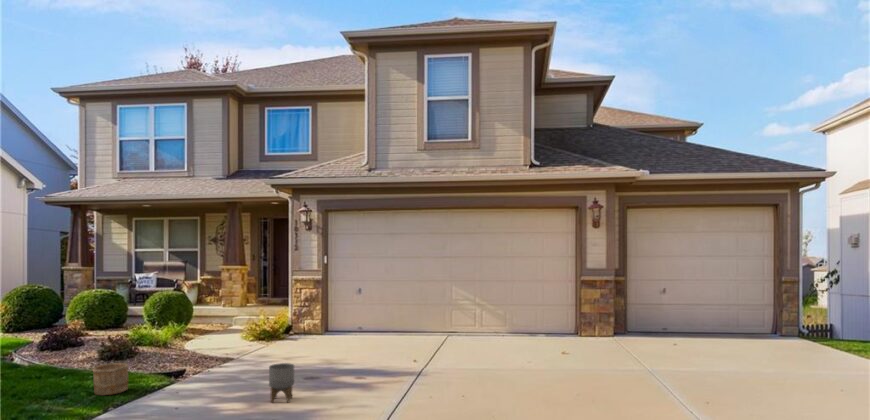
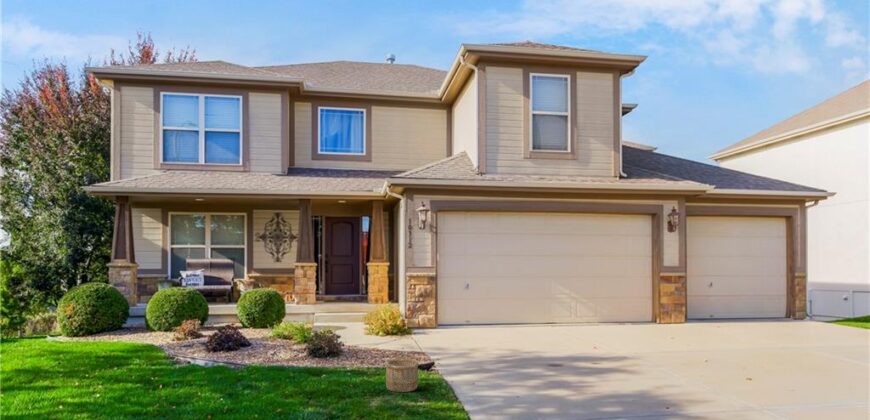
planter: present [269,363,294,403] -> none [571,352,596,390]

